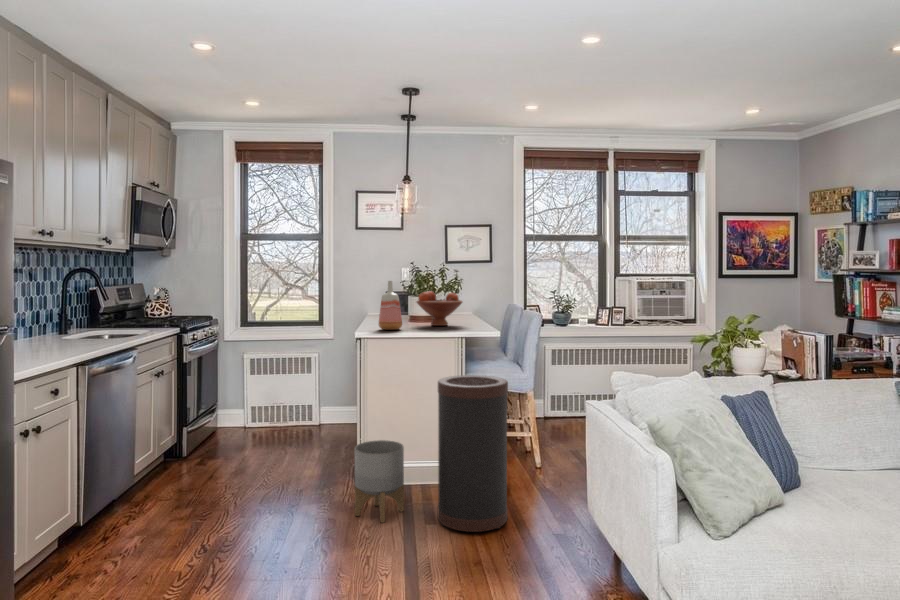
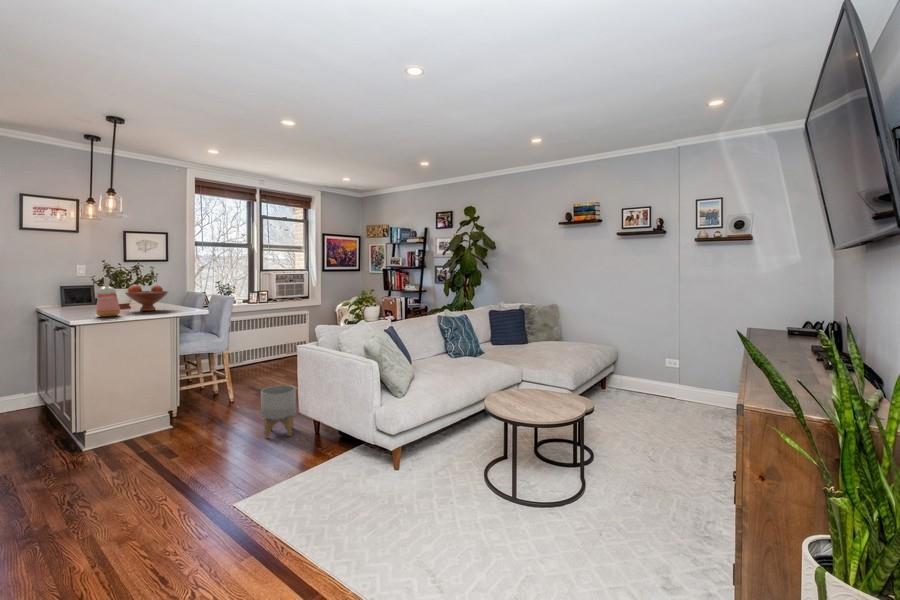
trash can: present [438,375,508,532] -> none [180,341,237,446]
planter: present [355,440,404,523] -> present [261,385,296,439]

